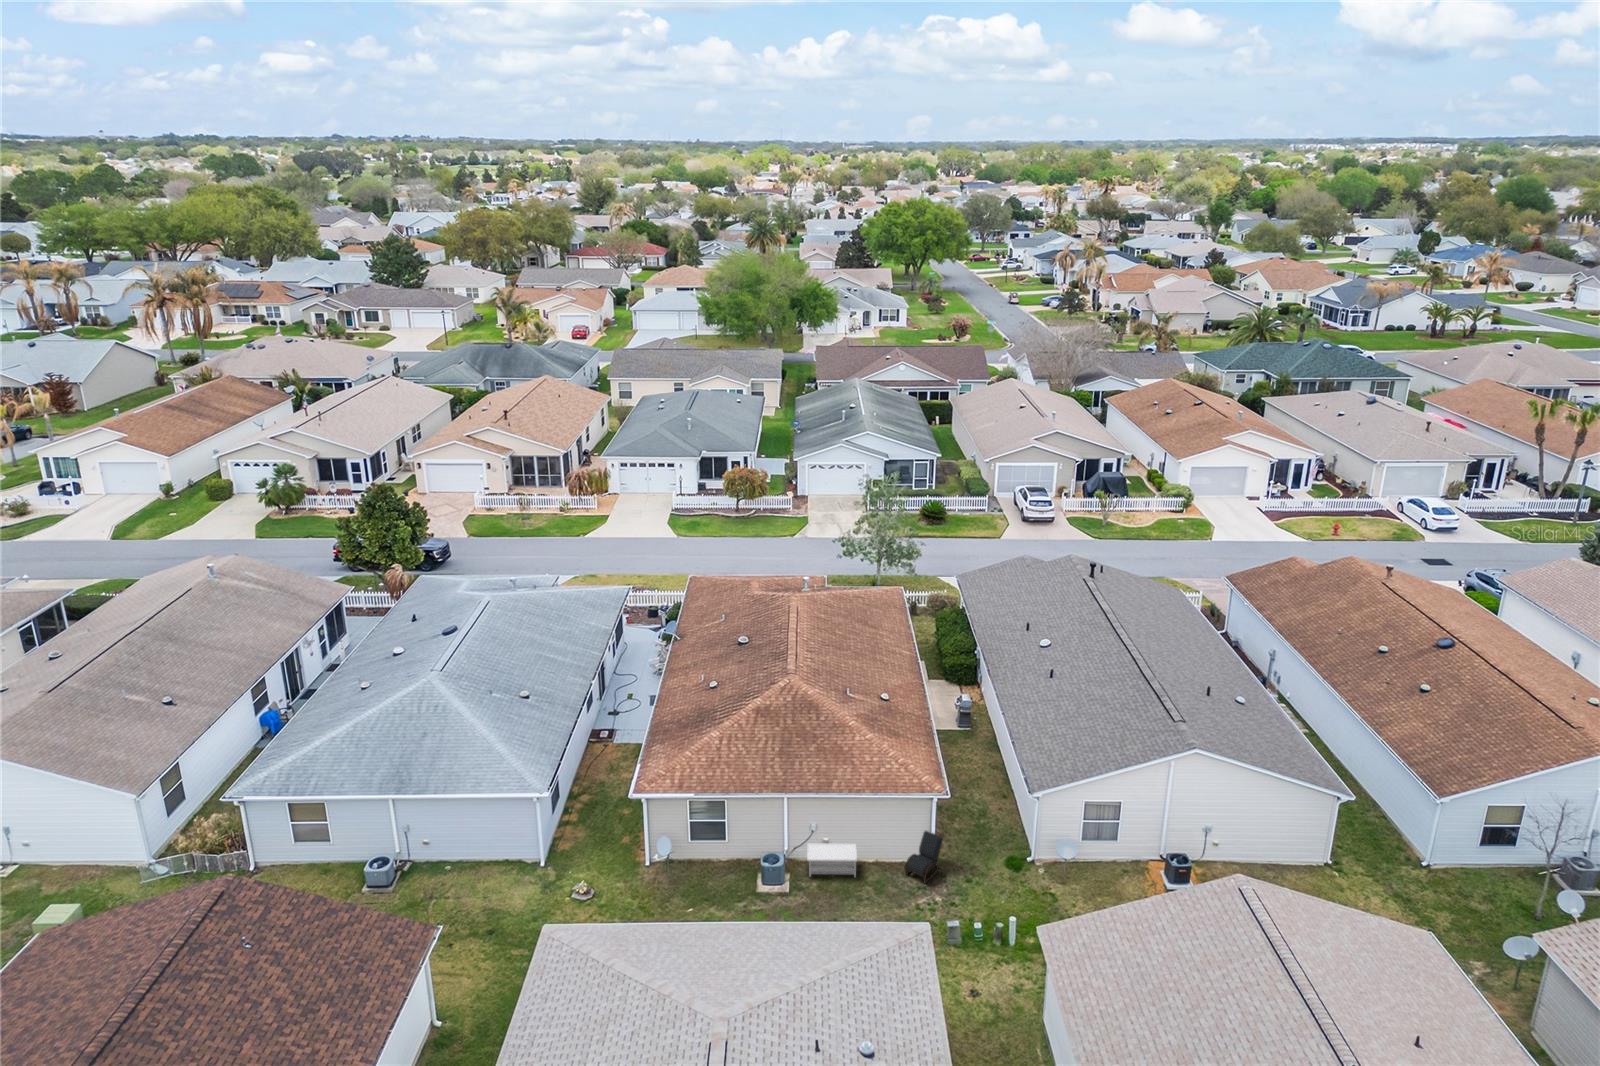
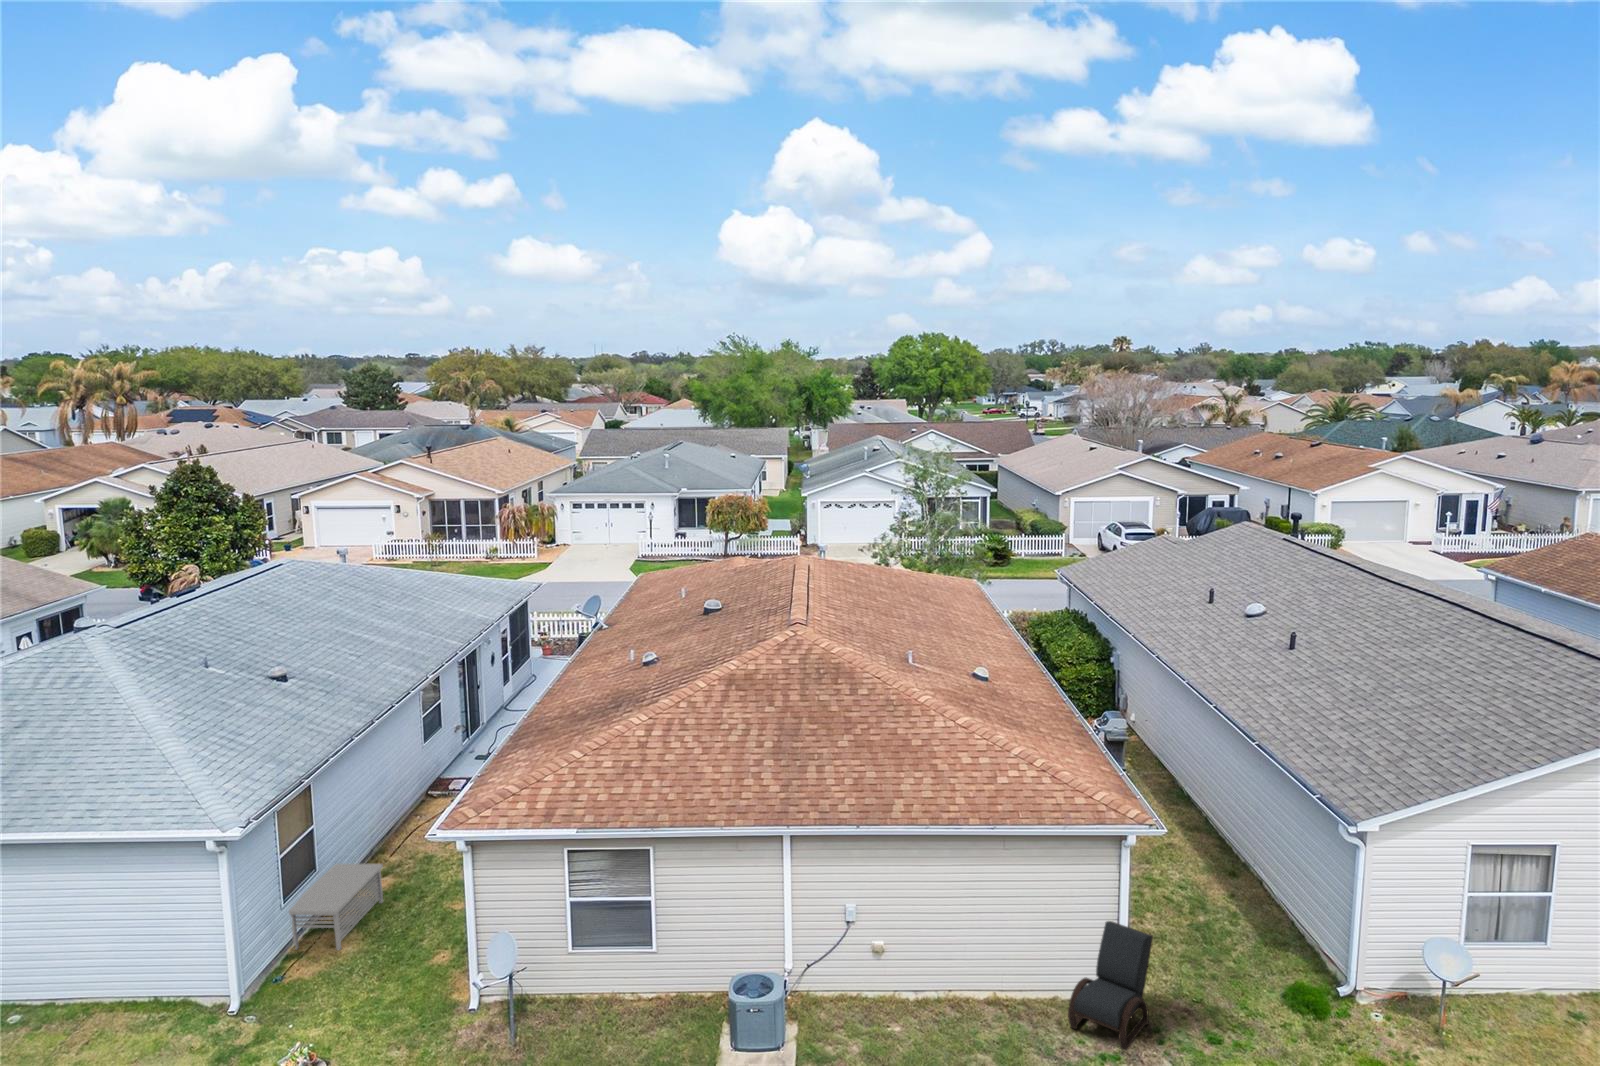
storage bench: present [807,844,857,876] -> present [289,864,383,950]

